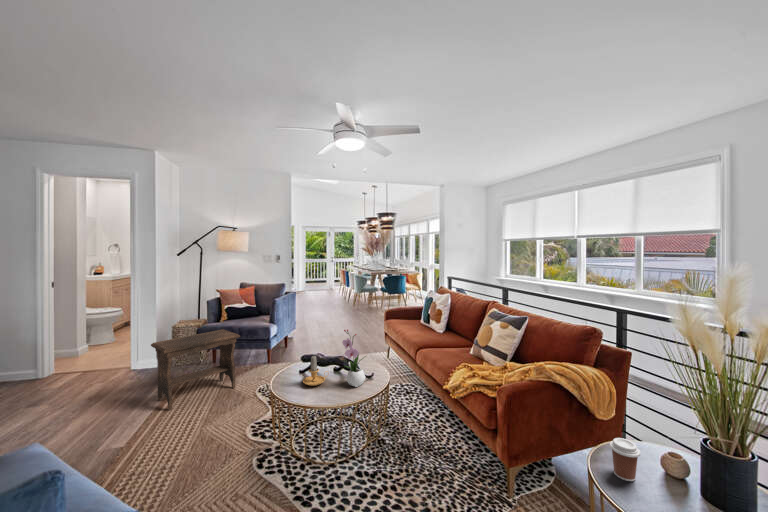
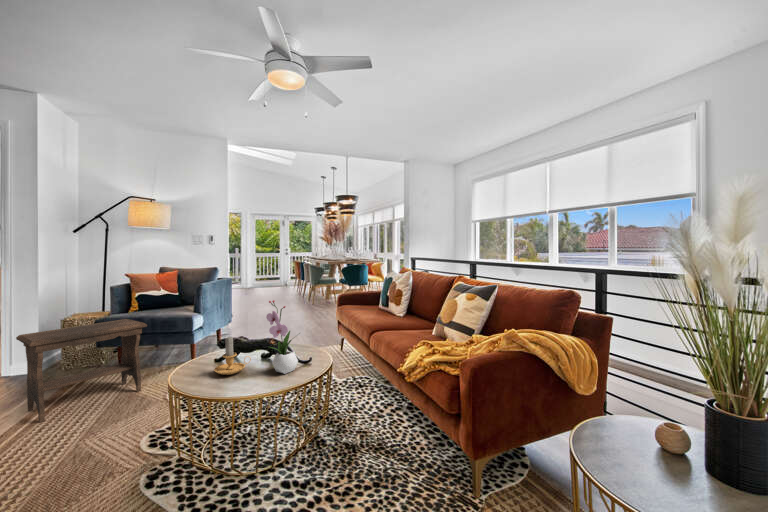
coffee cup: present [610,438,640,481] -> none [601,406,640,461]

